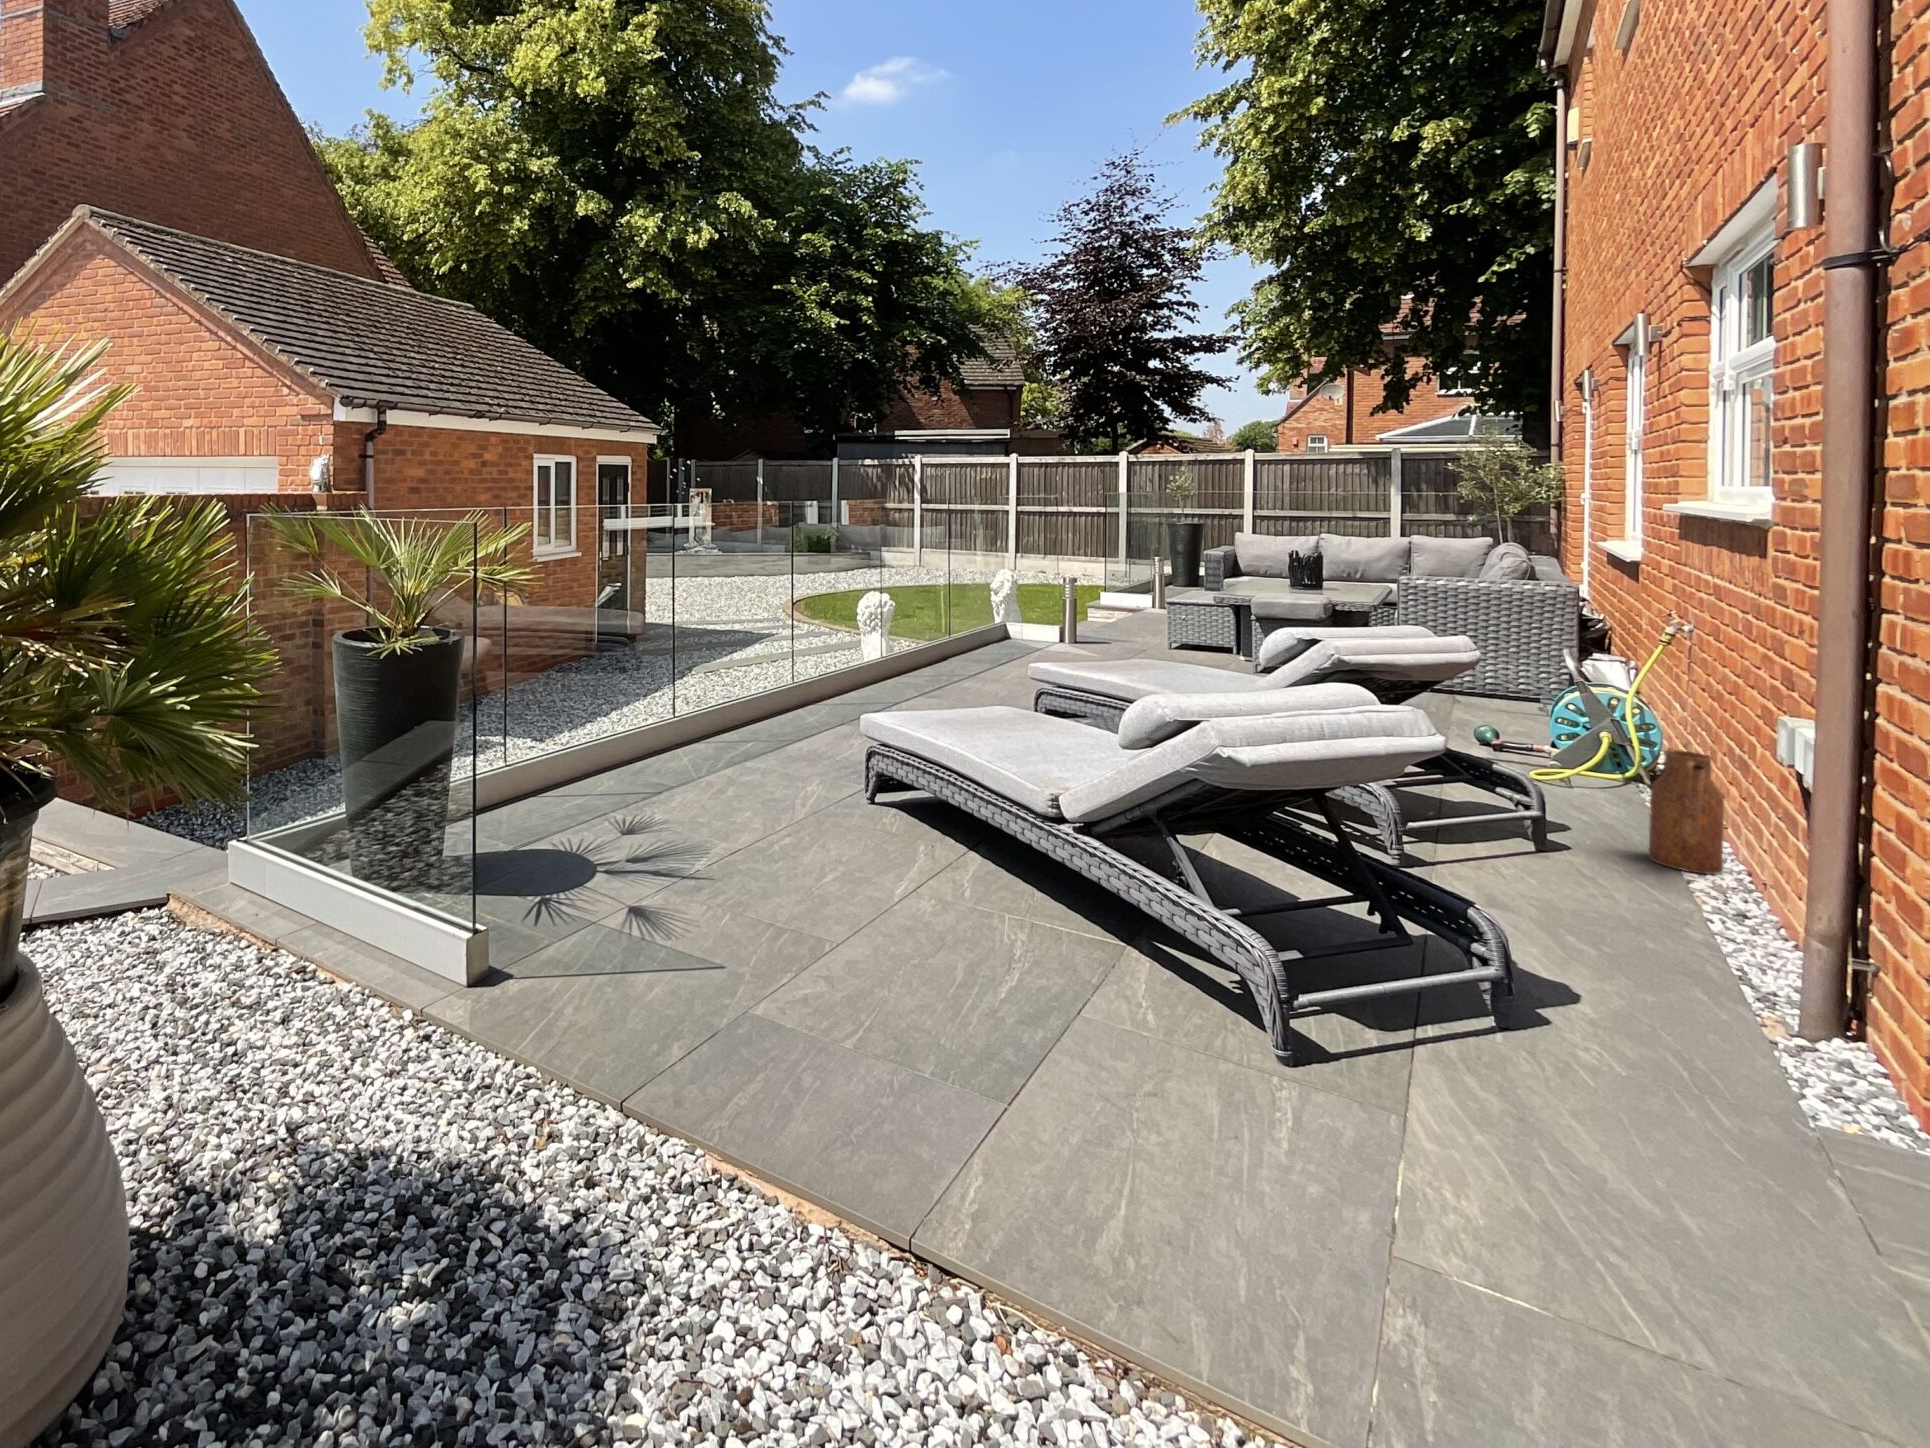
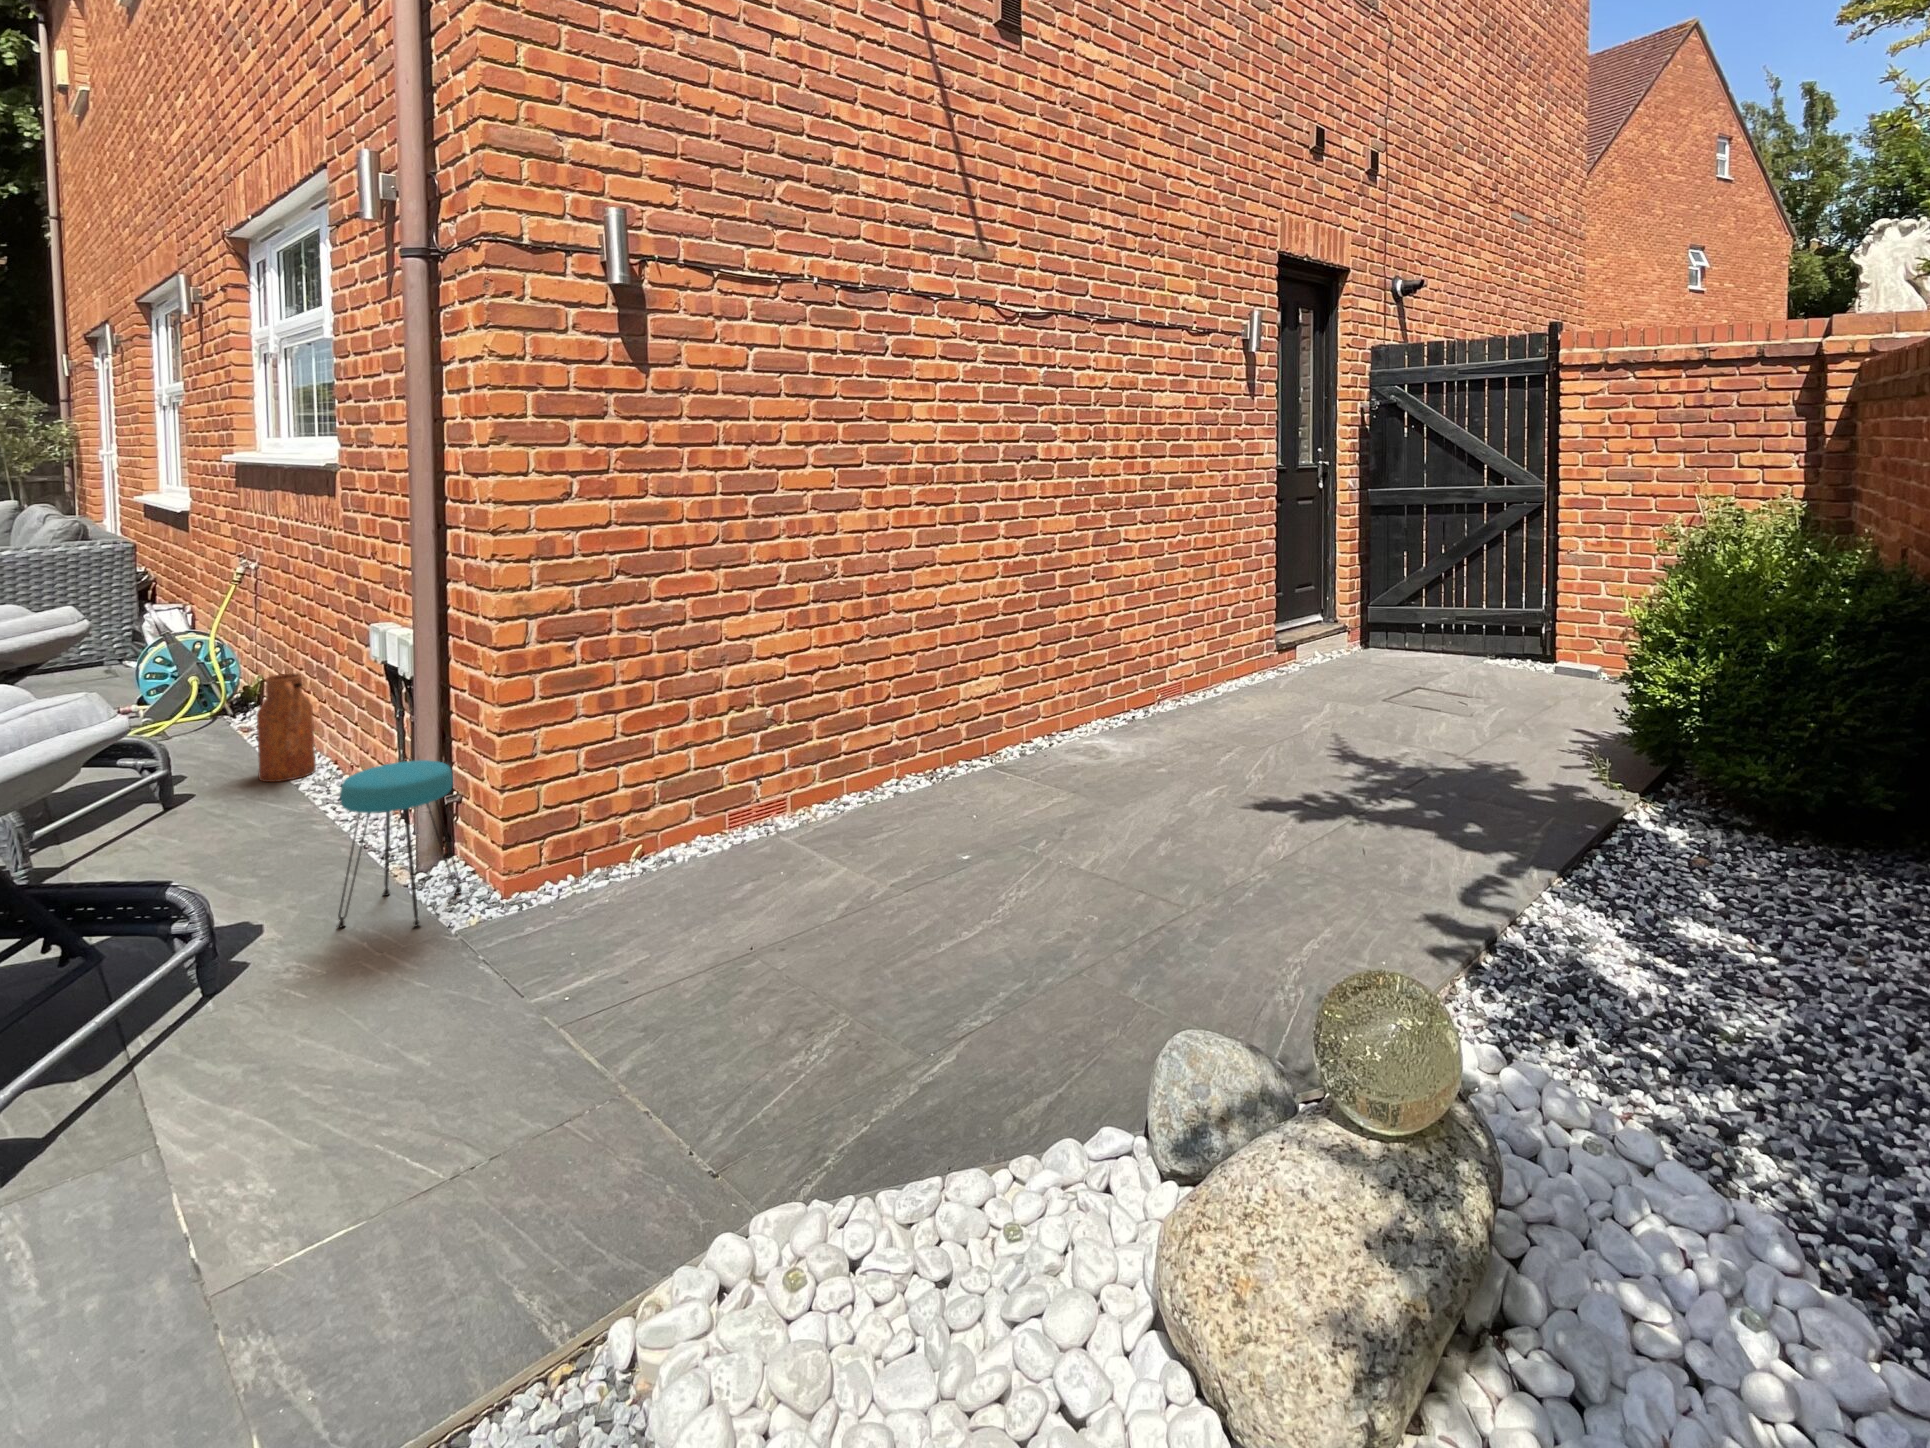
stool: none [1661,880,1860,1097] -> present [338,760,461,927]

